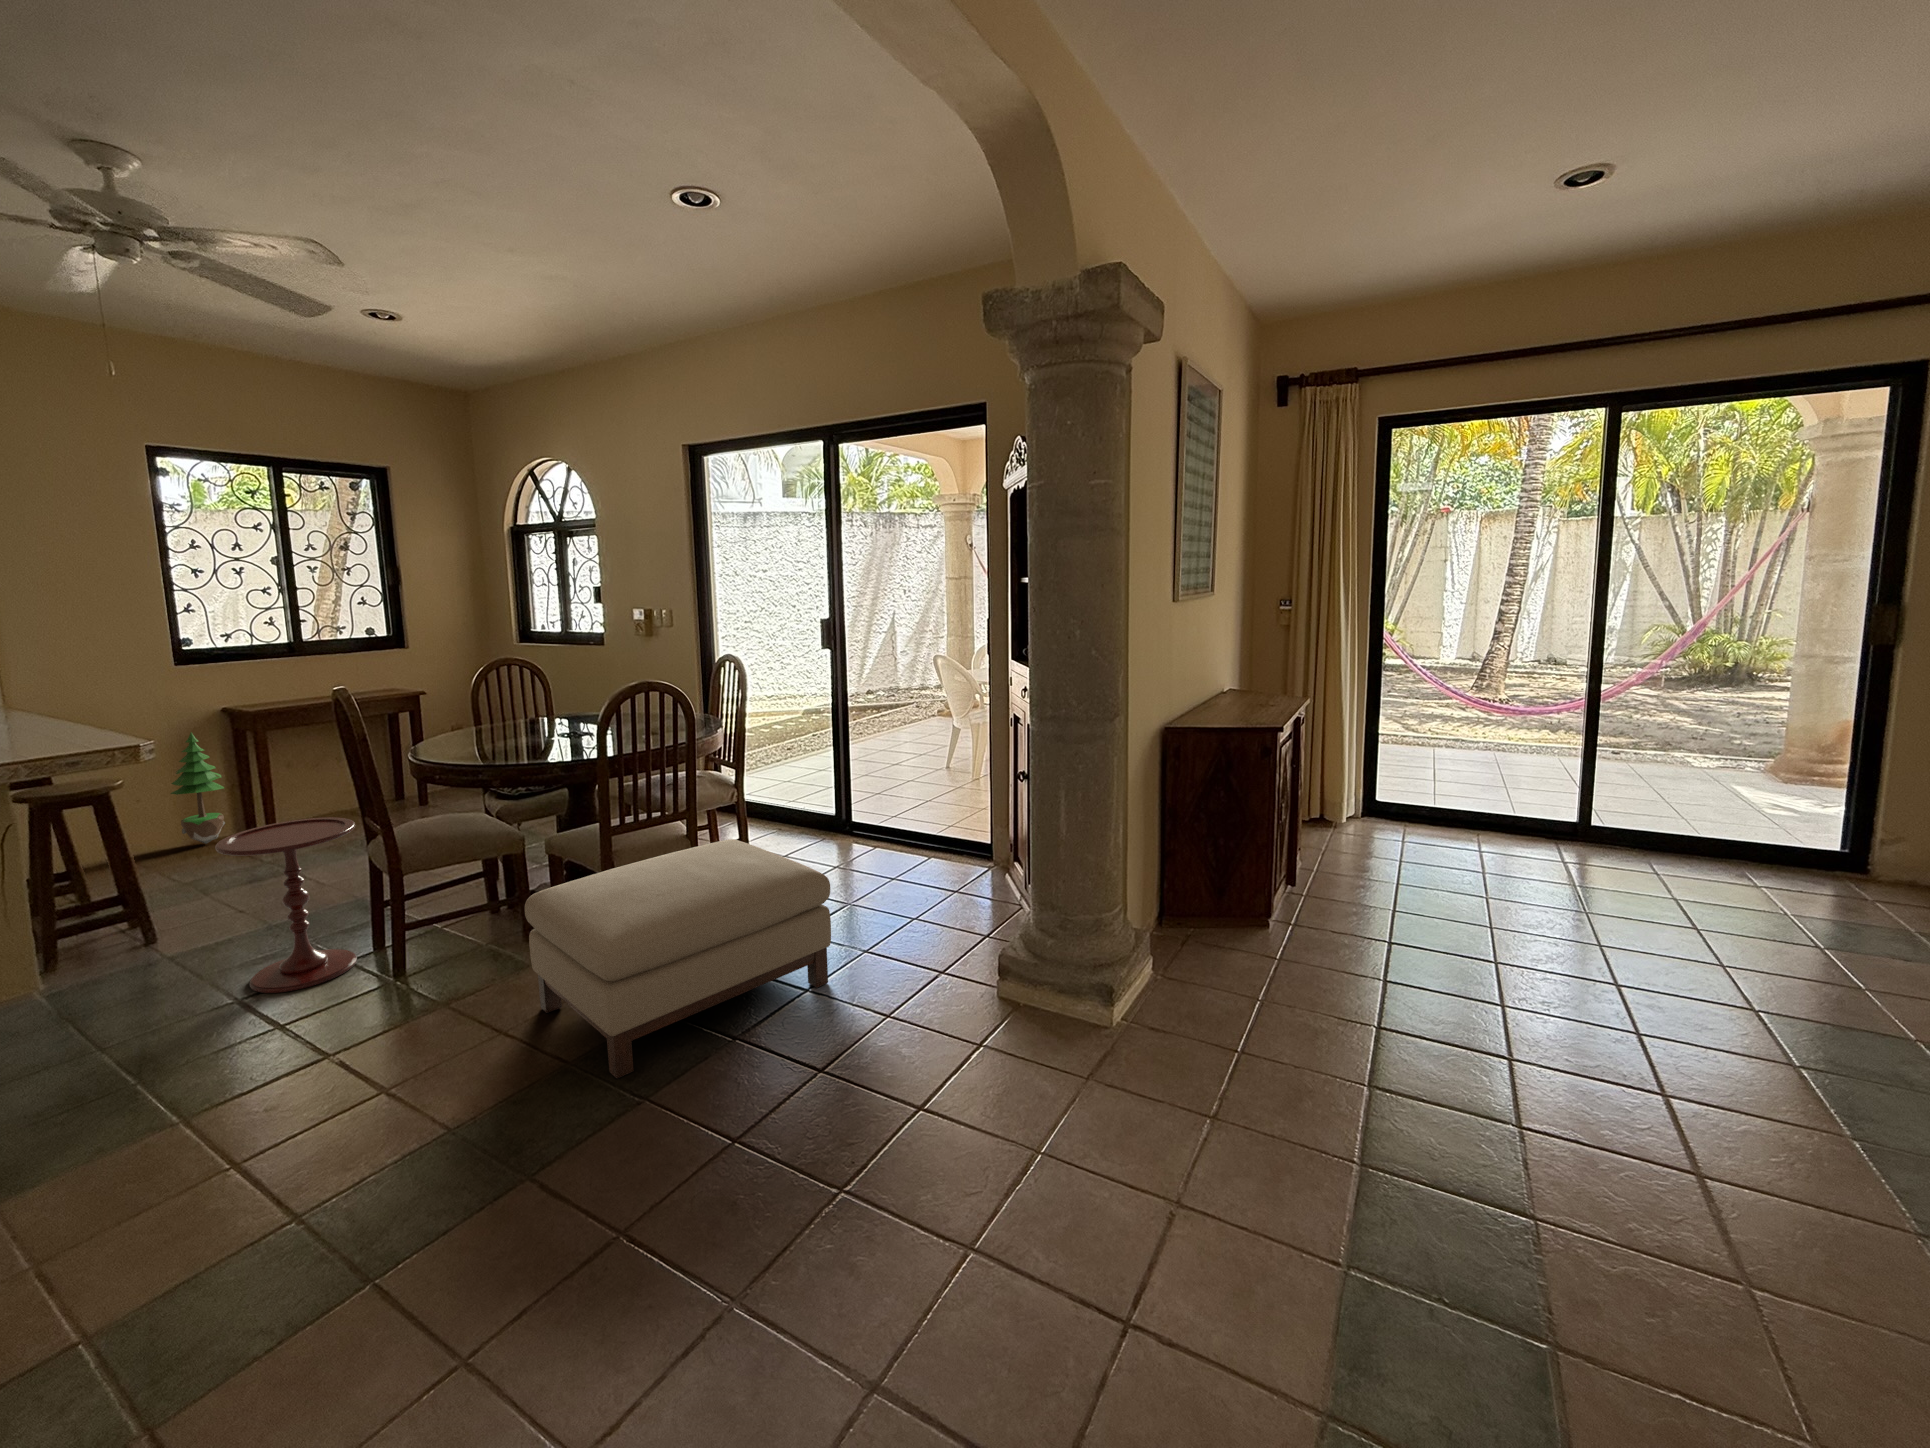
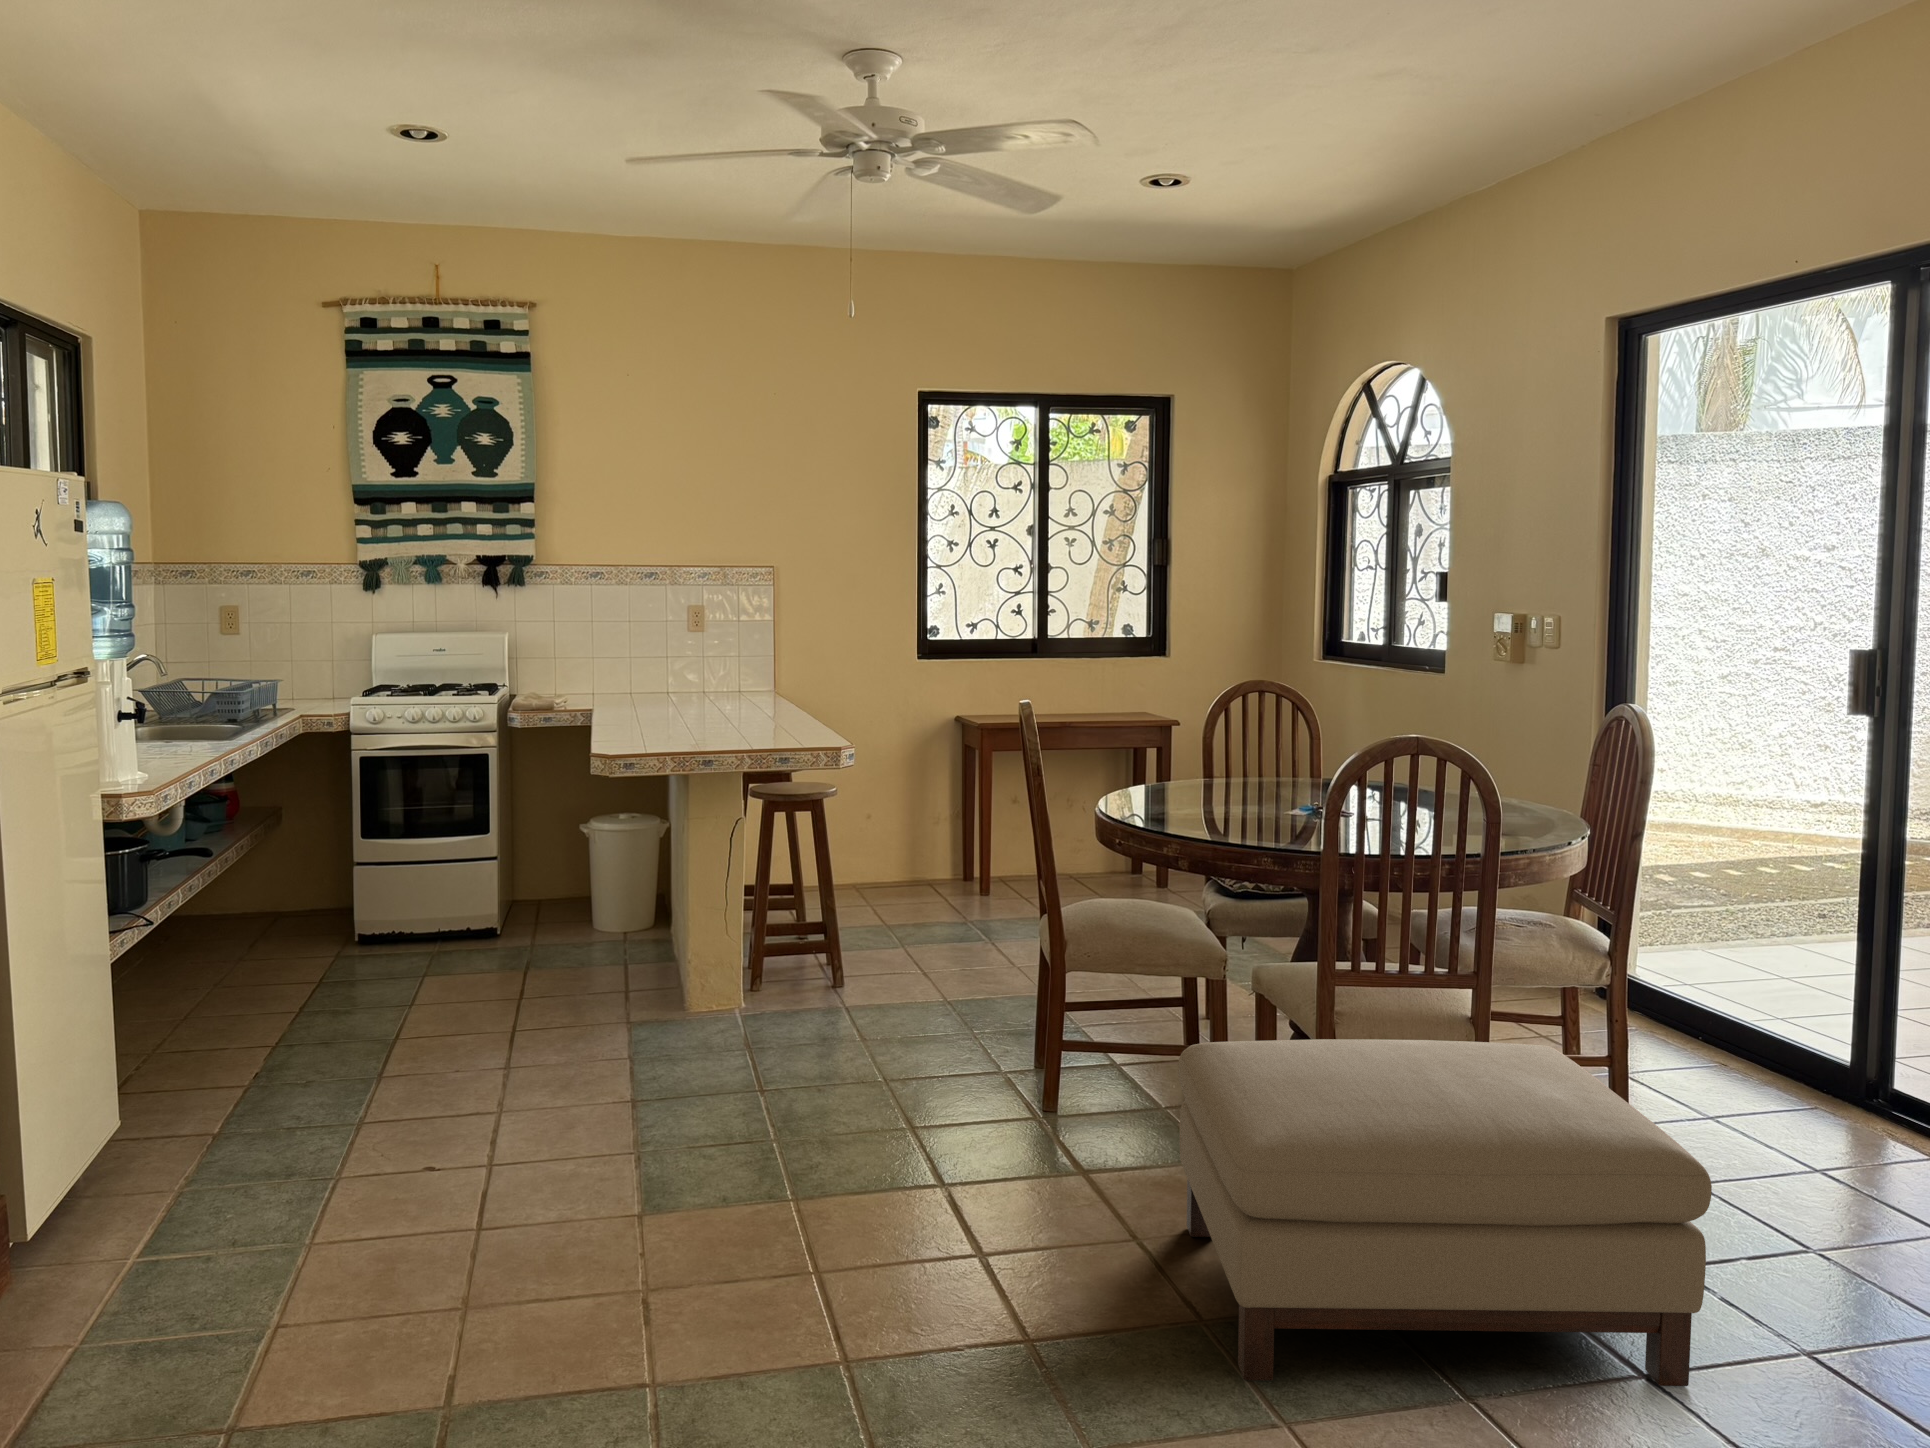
potted tree: present [171,732,225,844] -> none [896,741,947,884]
side table: present [215,817,357,993] -> none [878,868,1022,1091]

